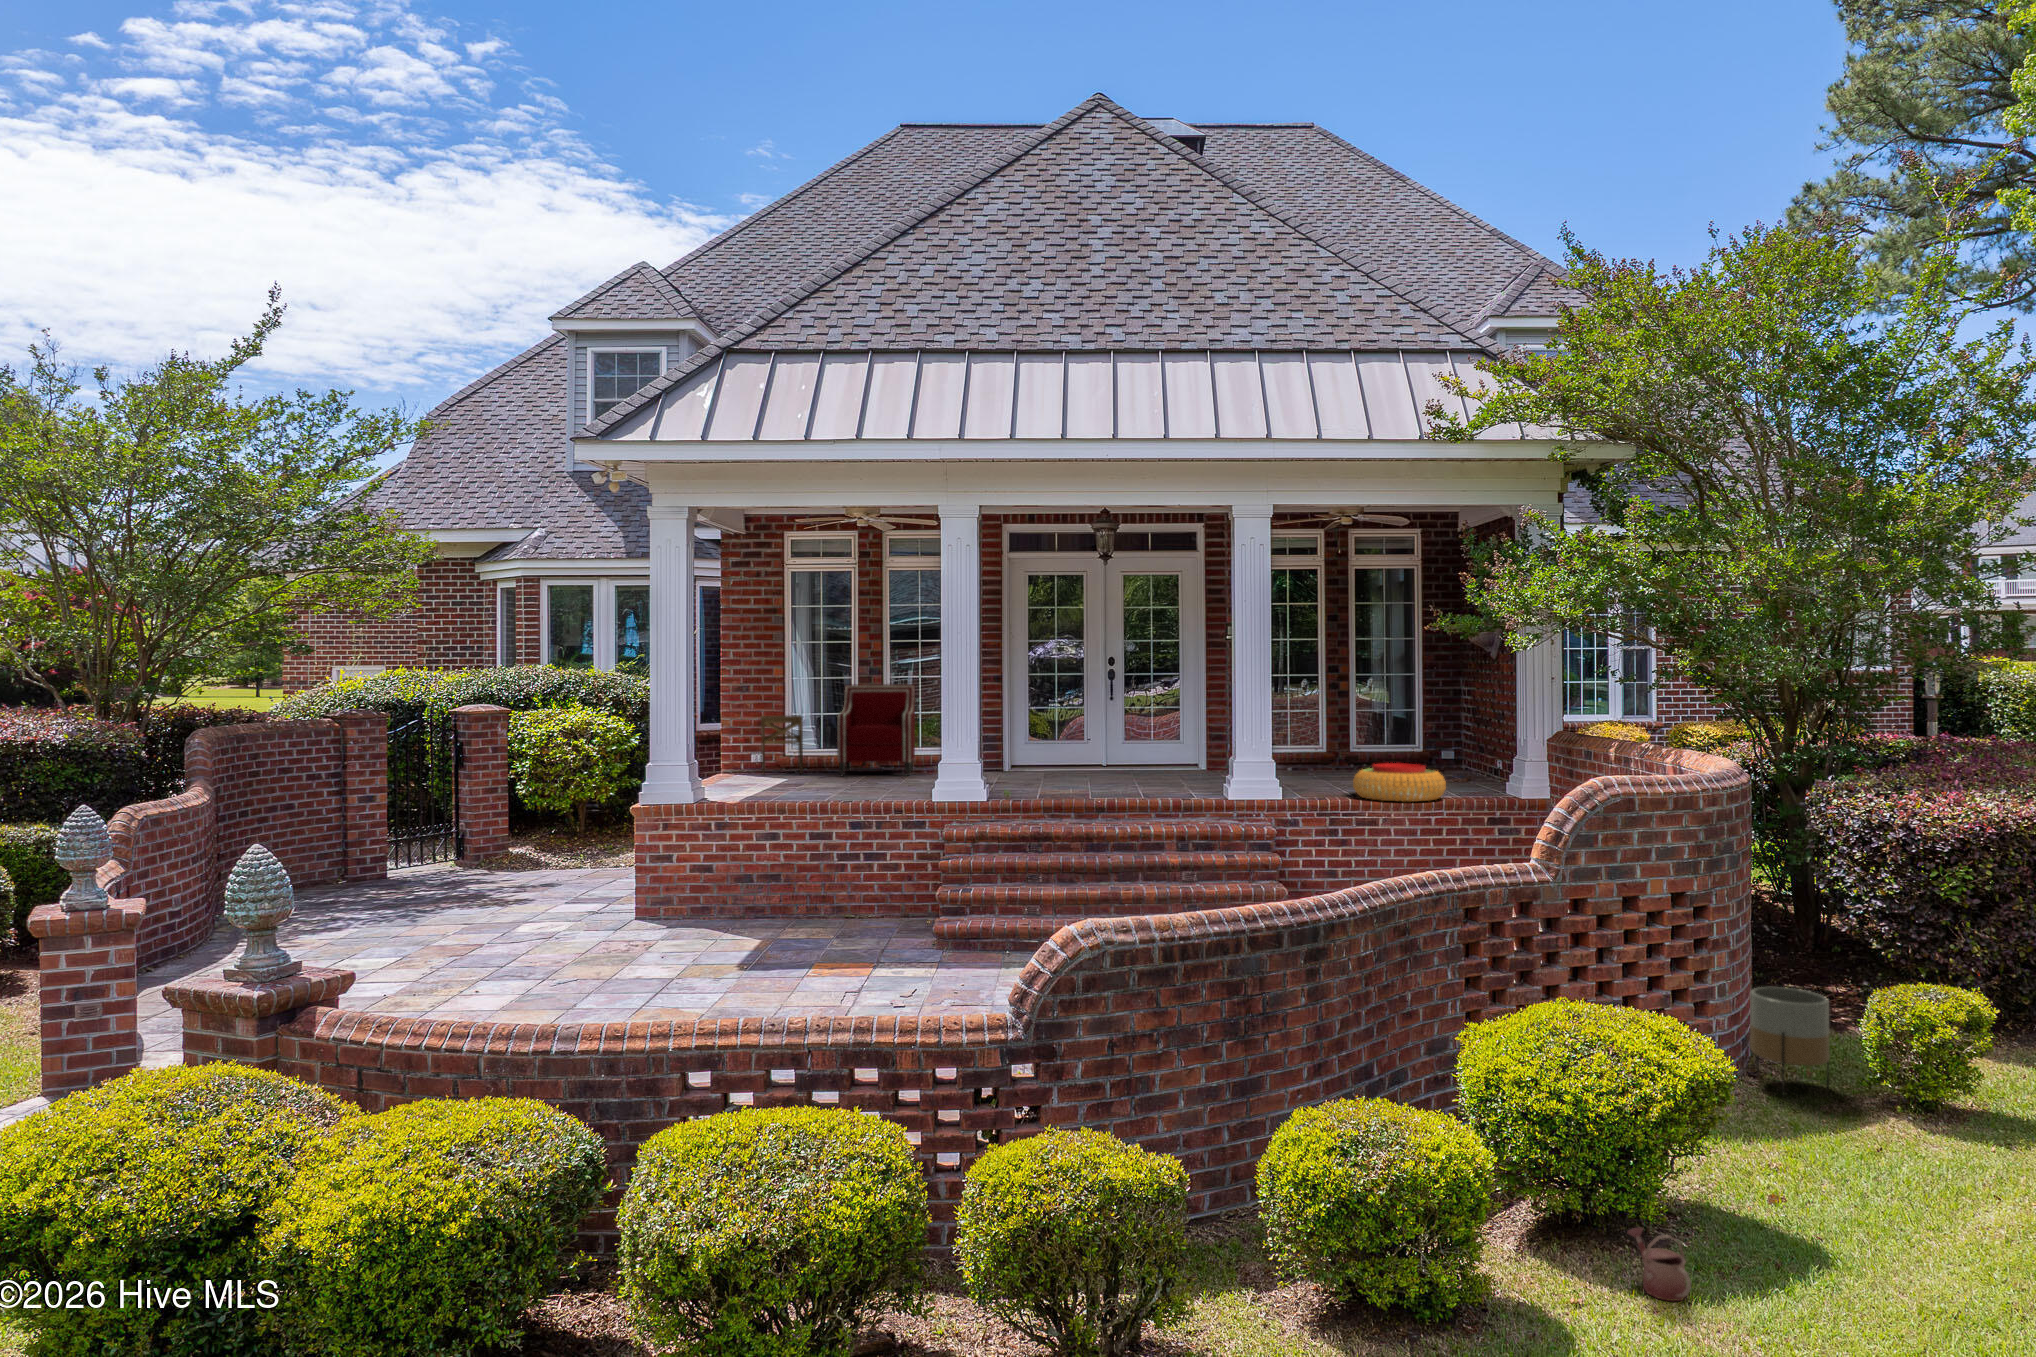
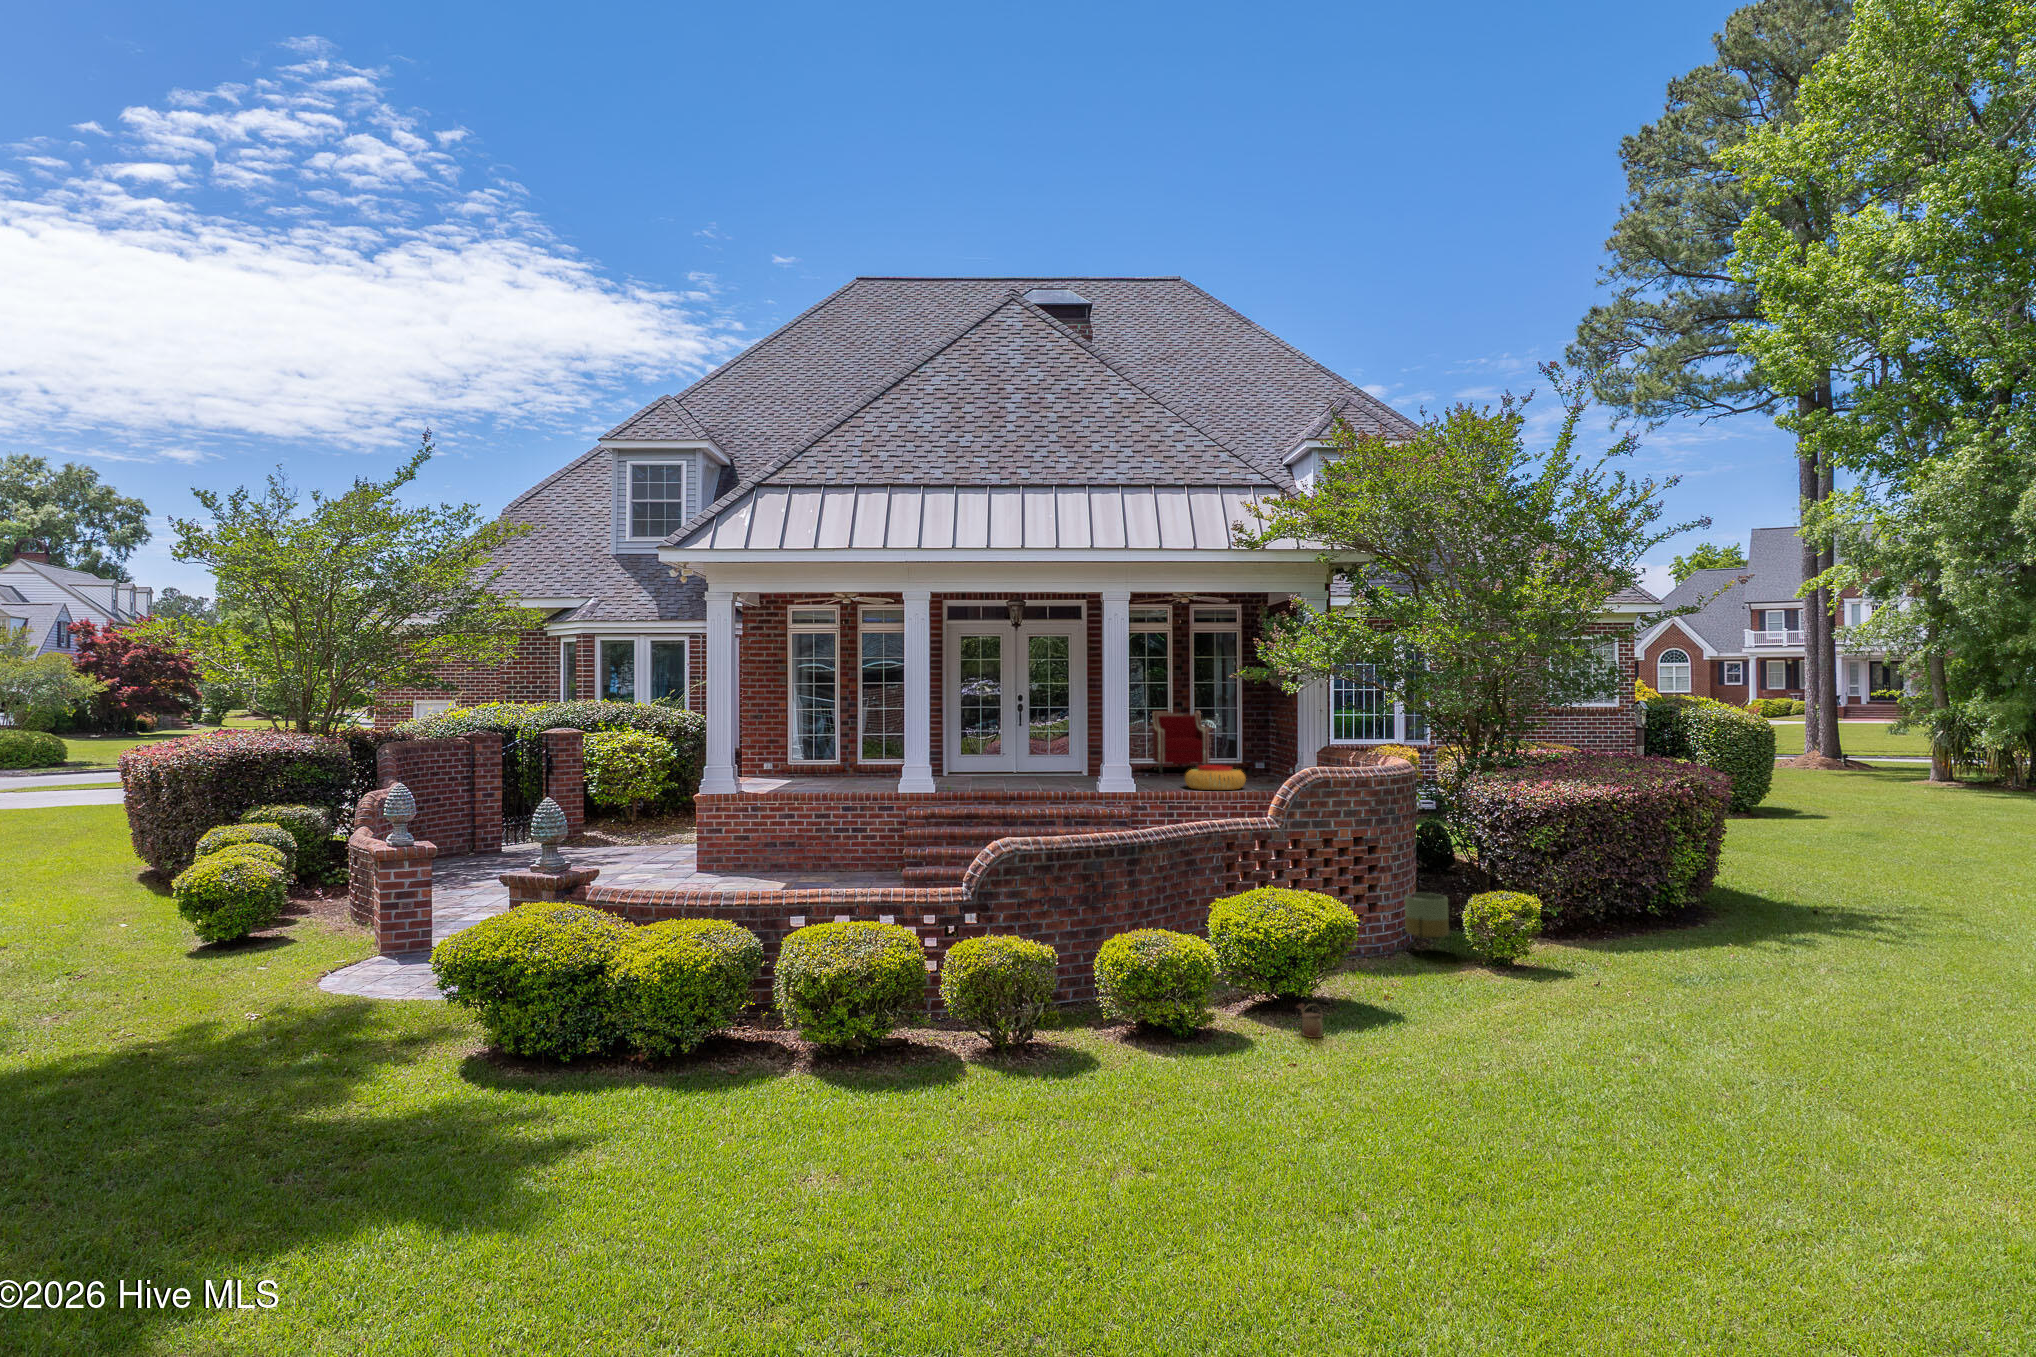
armchair: present [837,684,915,776] -> present [1152,710,1209,773]
side table: present [760,715,803,775] -> none [772,736,803,779]

